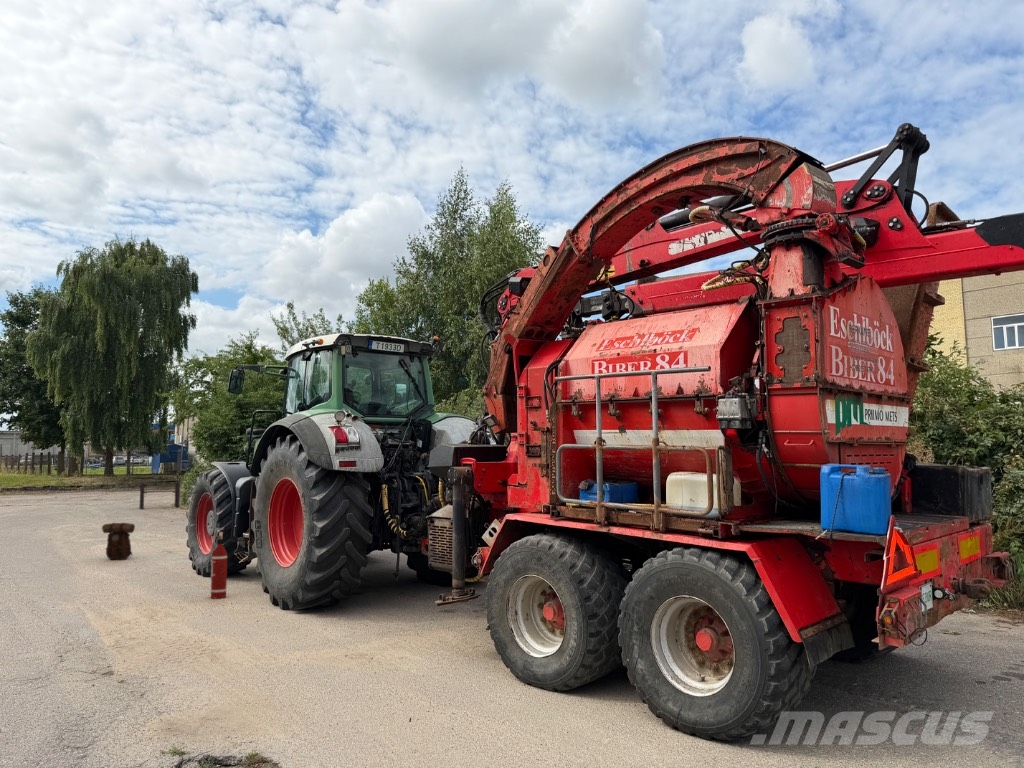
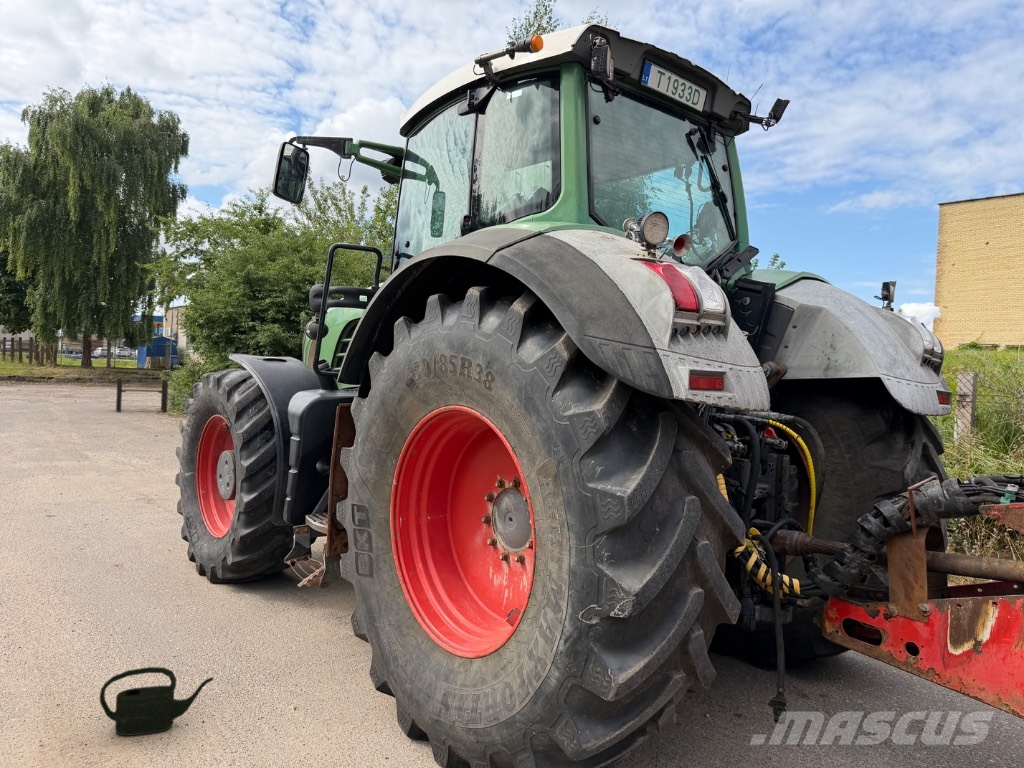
backpack: present [102,523,135,559] -> none [24,453,84,518]
fire extinguisher: present [210,529,227,599] -> none [237,518,280,695]
watering can: none [159,581,200,605] -> present [100,667,213,736]

